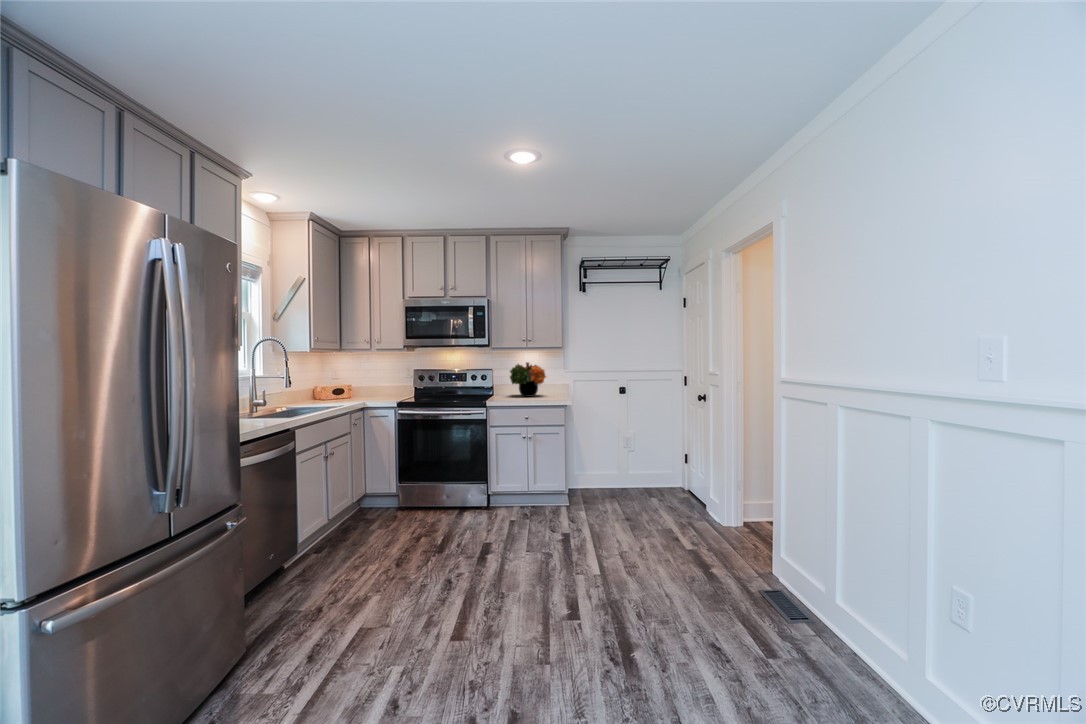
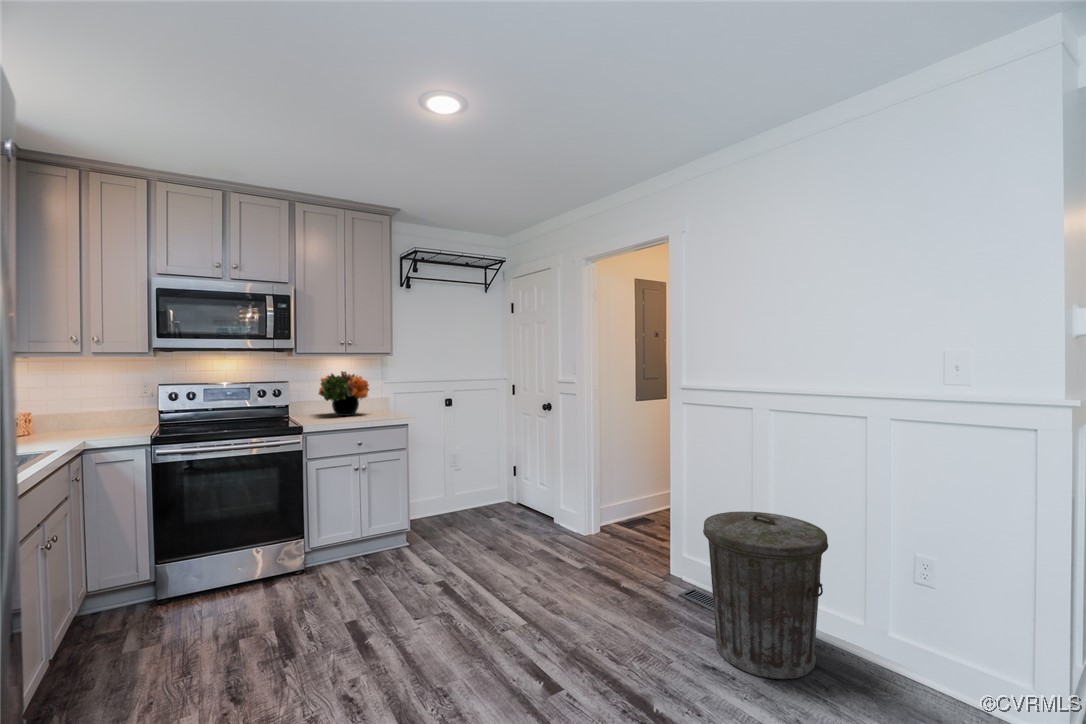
trash can: none [727,508,863,685] -> present [703,512,828,679]

